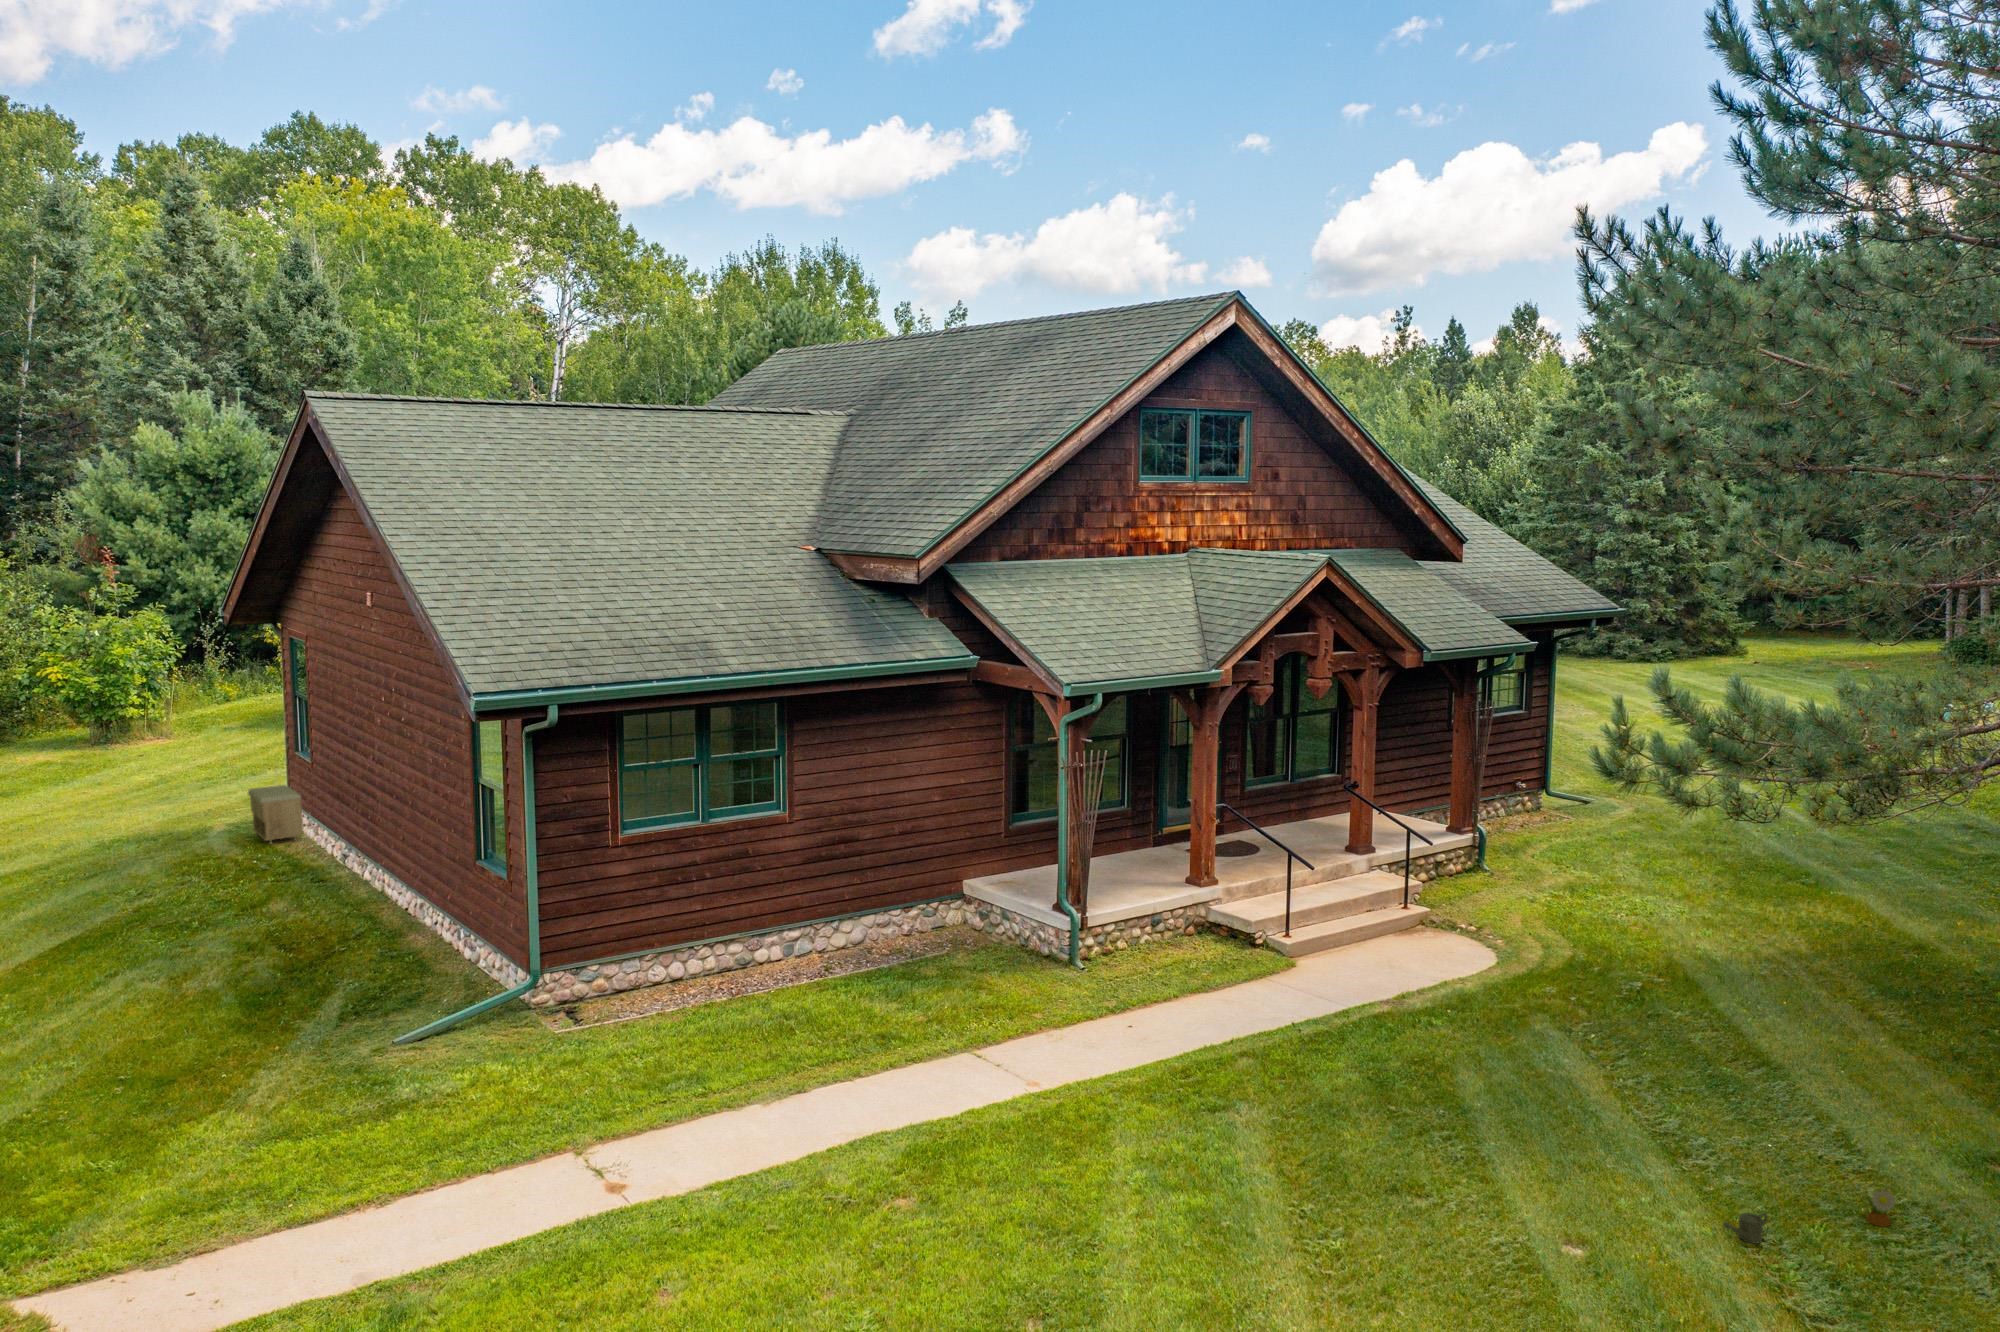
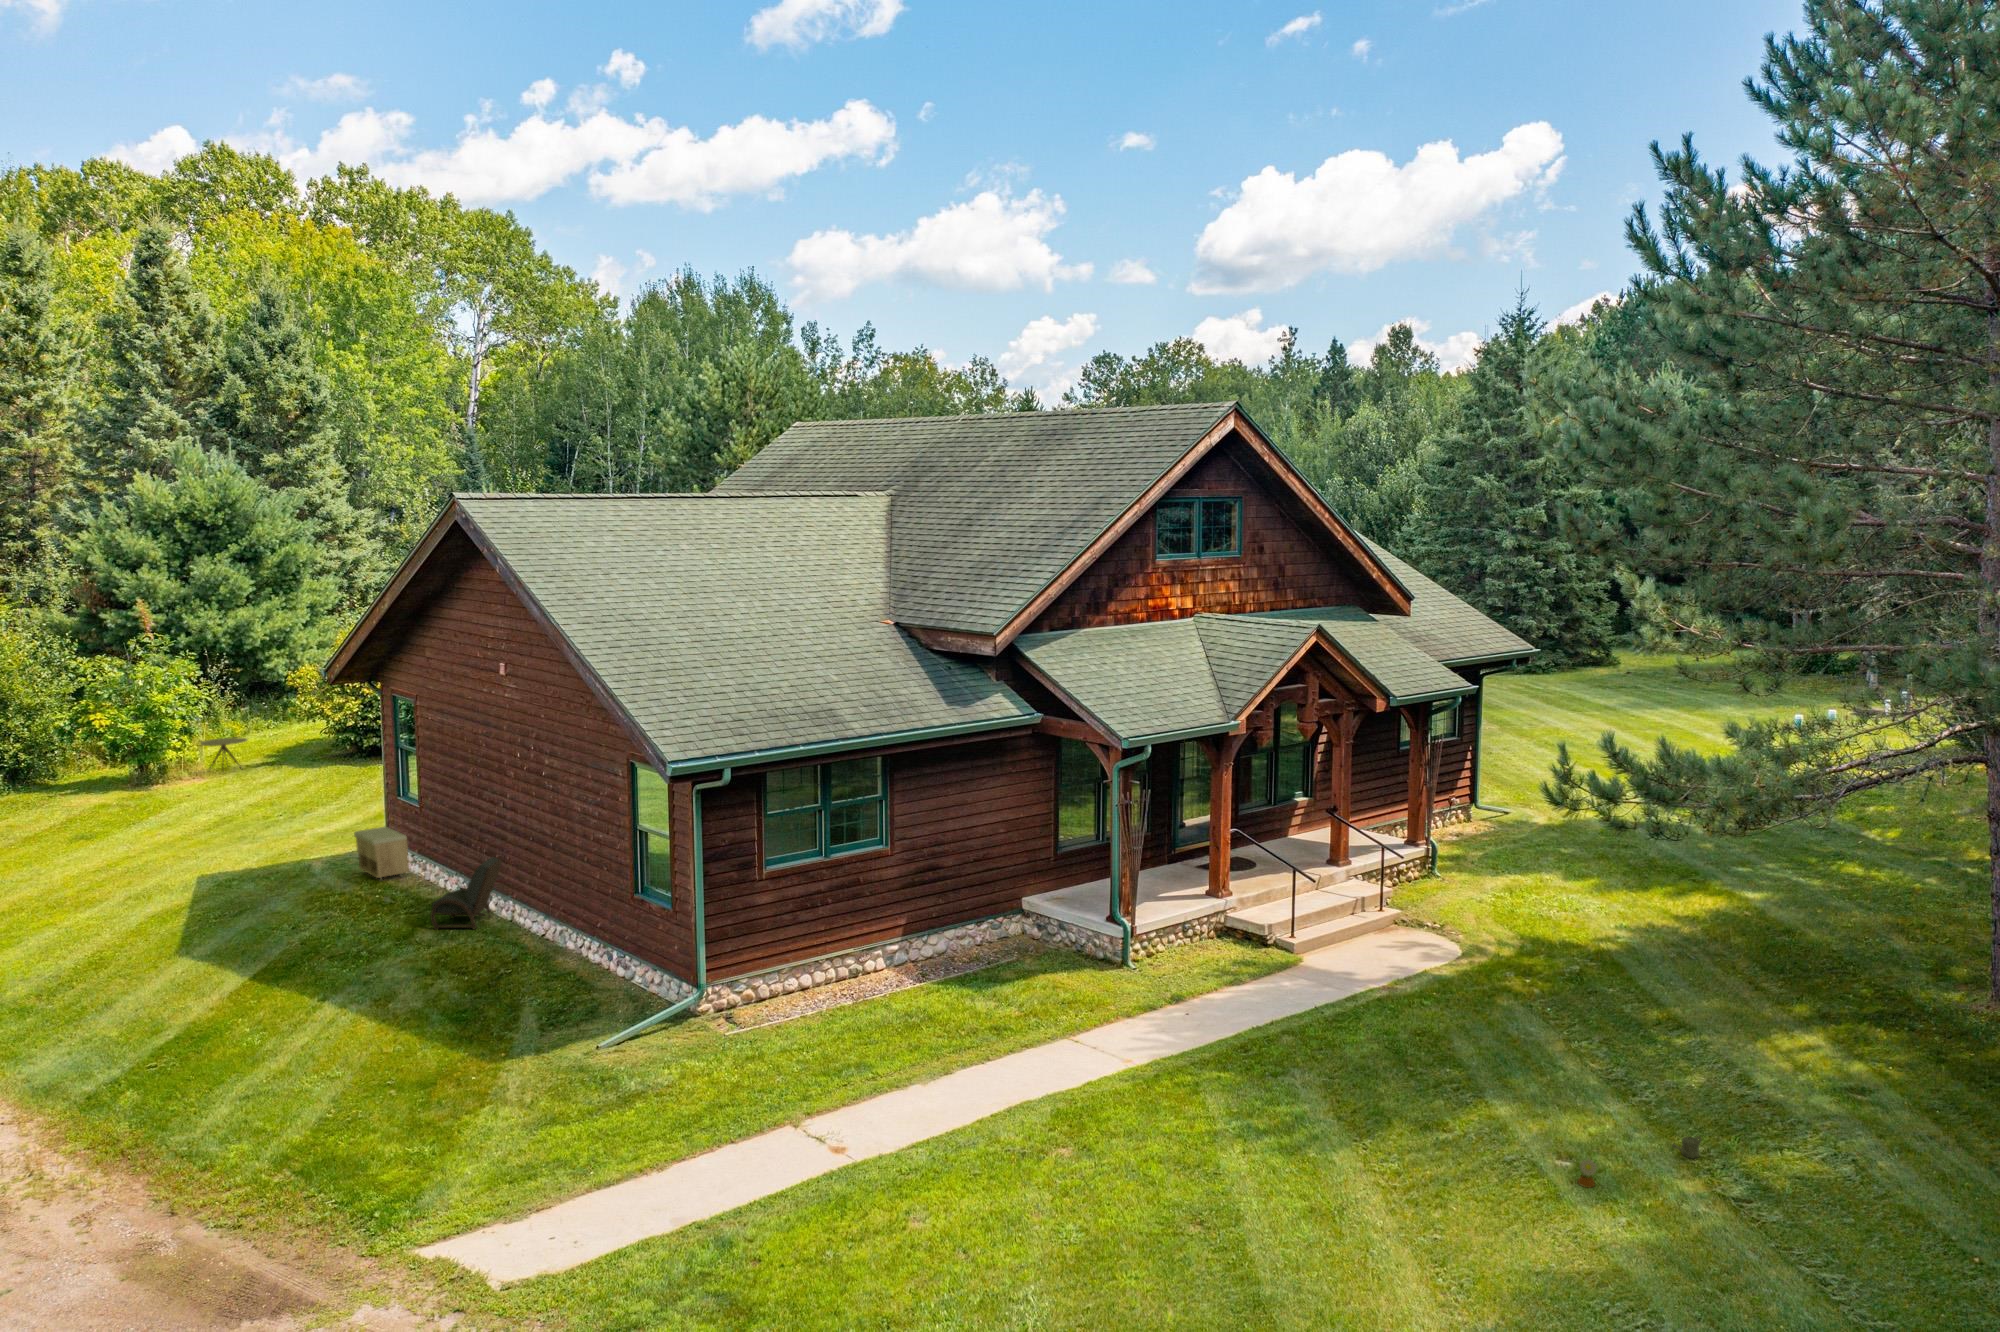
round table: none [158,697,212,734] -> present [201,738,247,771]
lounge chair: none [288,816,376,899] -> present [430,857,502,930]
decorative plant: present [1861,1189,1905,1227] -> present [1575,1159,1606,1188]

